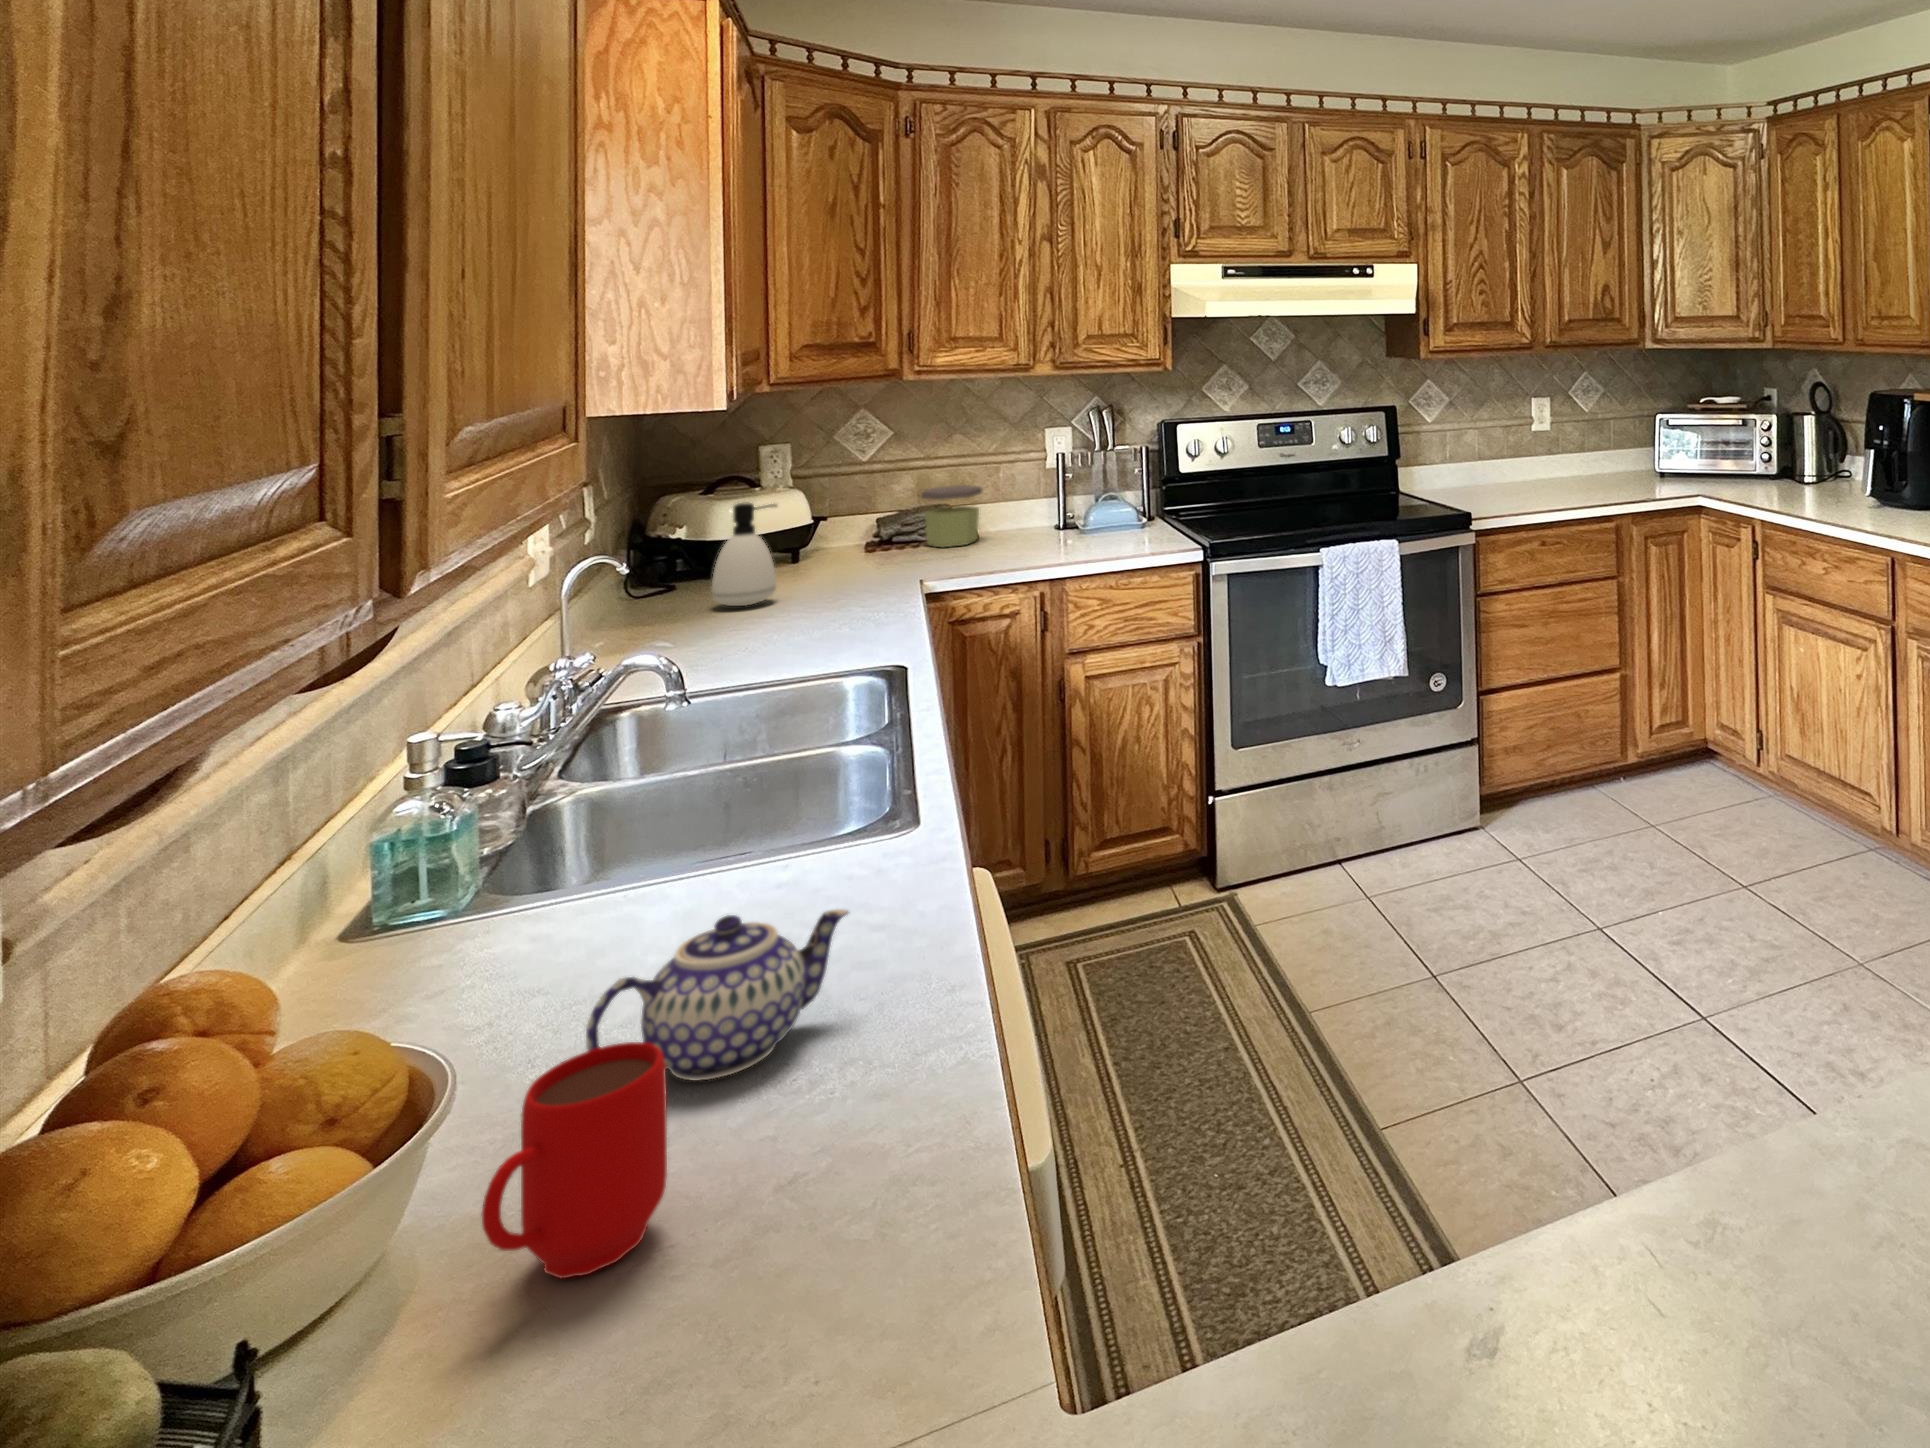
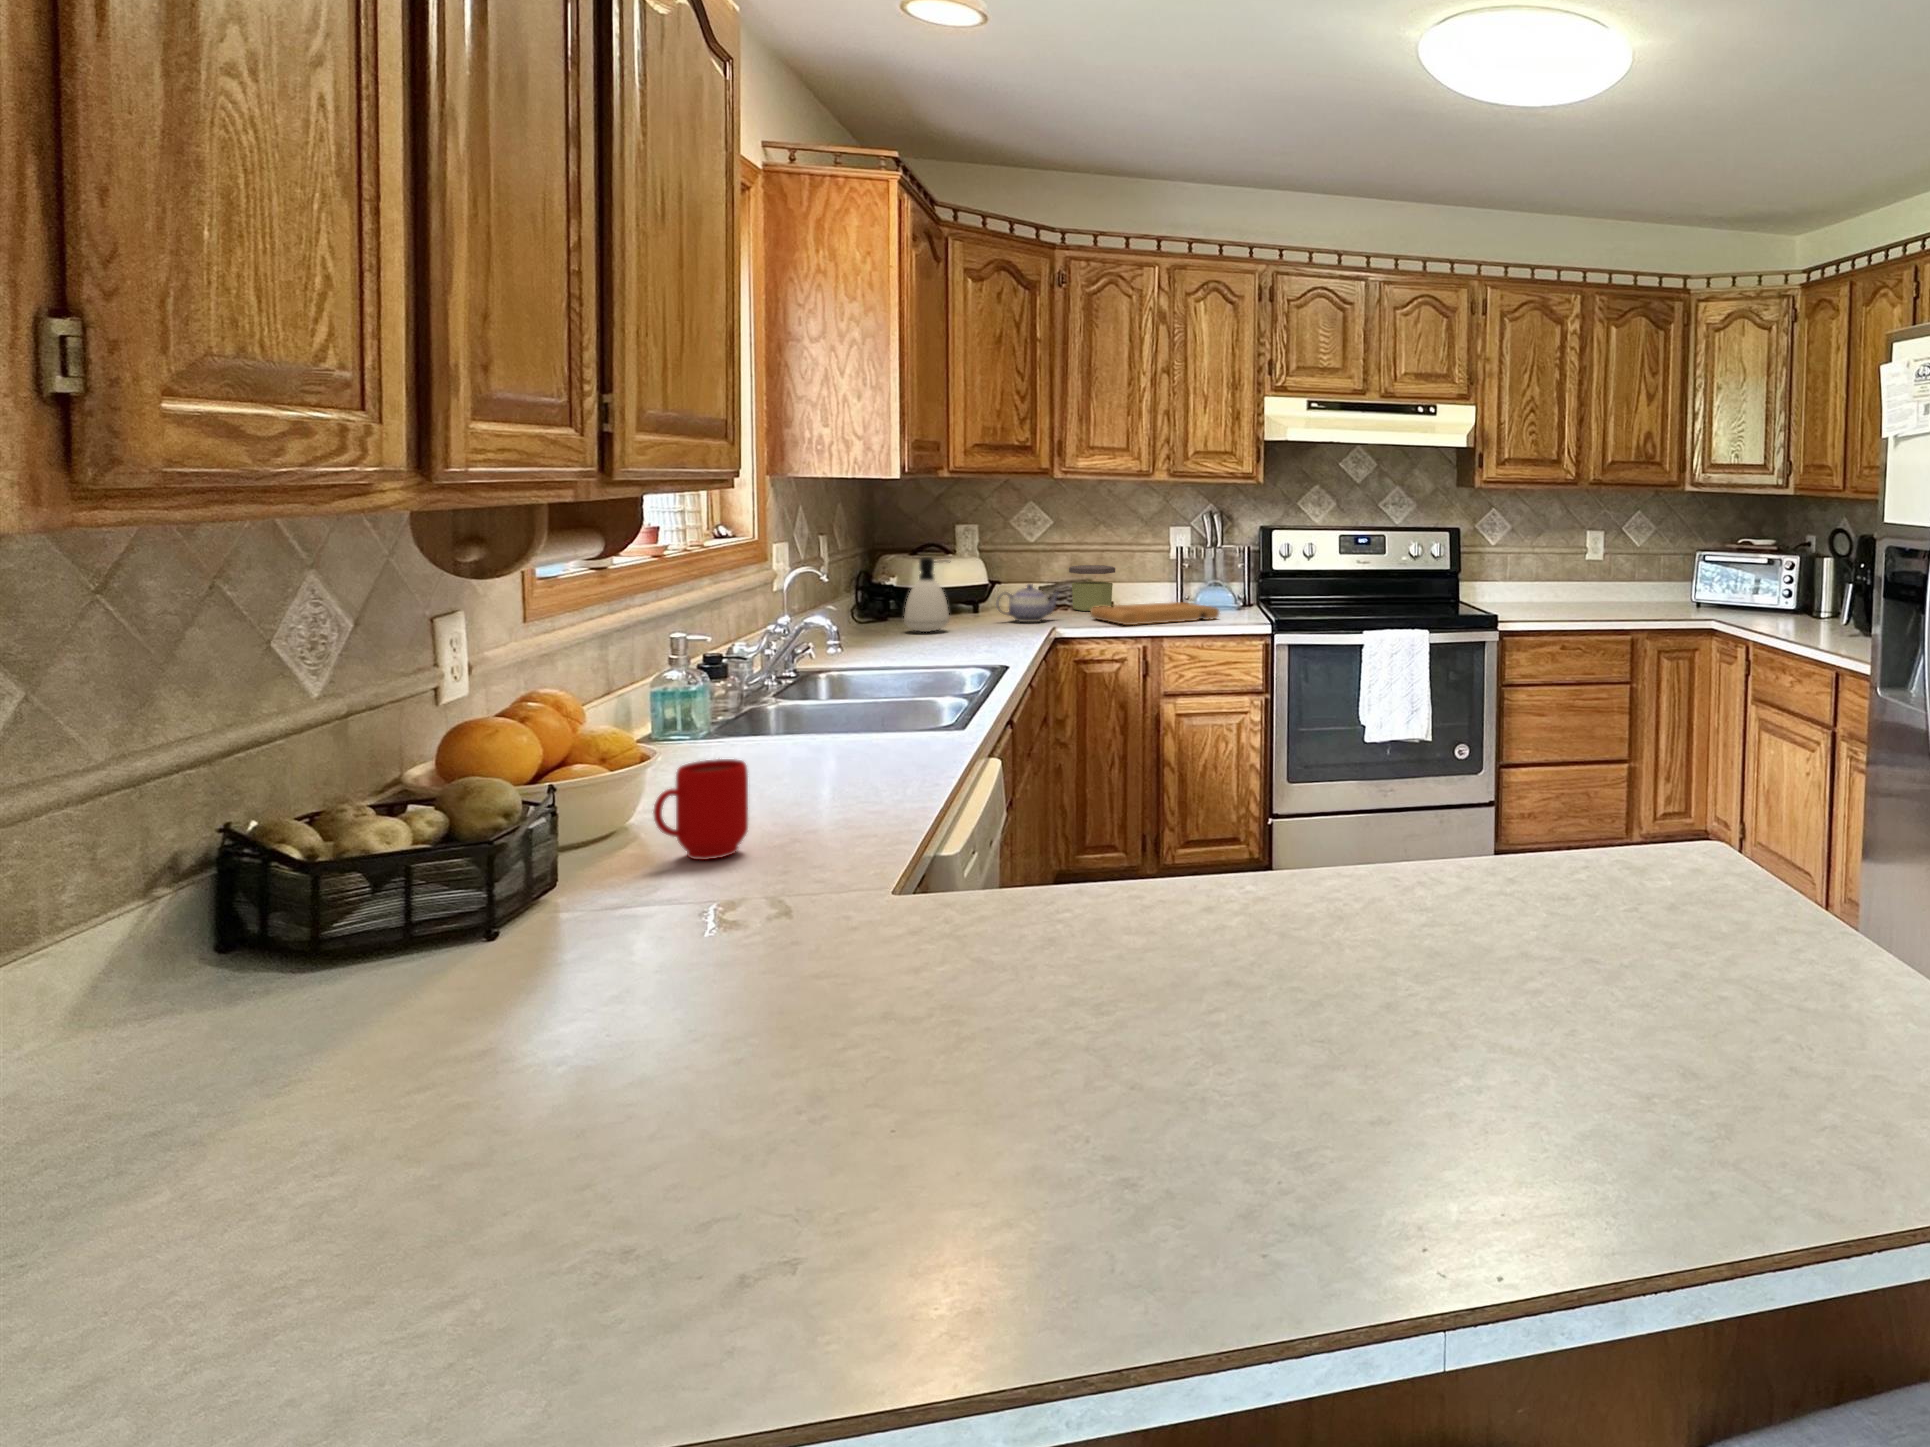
cutting board: none [961,525,1131,568] -> present [1090,602,1219,625]
teapot: present [586,909,849,1081] -> present [996,584,1059,622]

